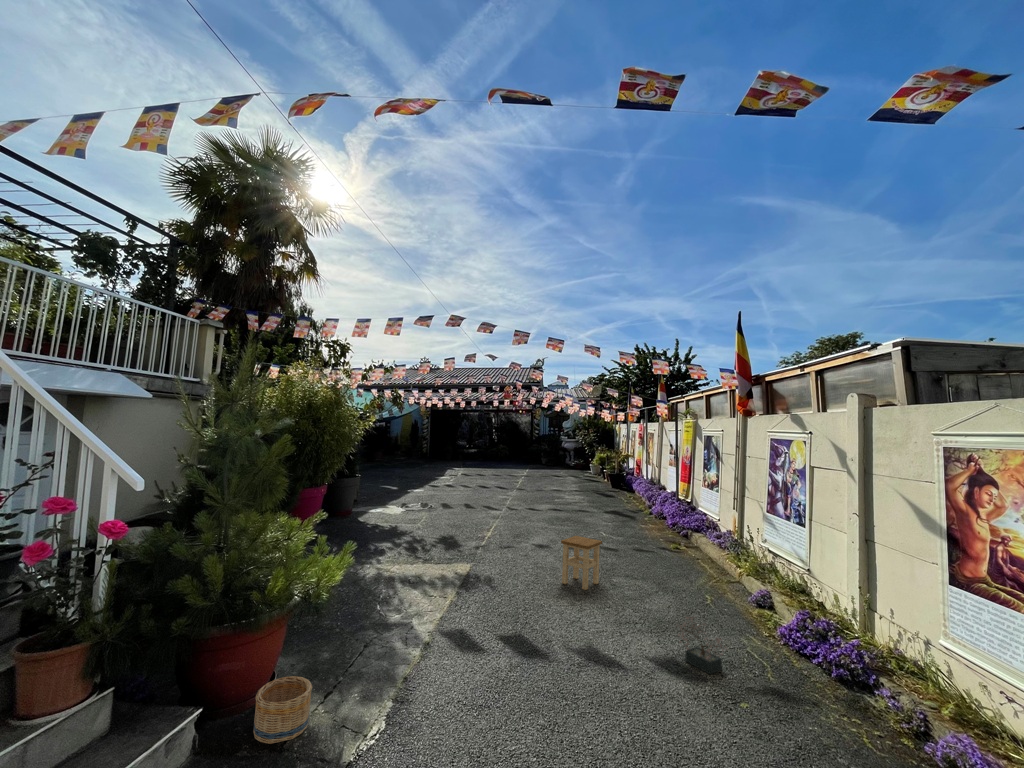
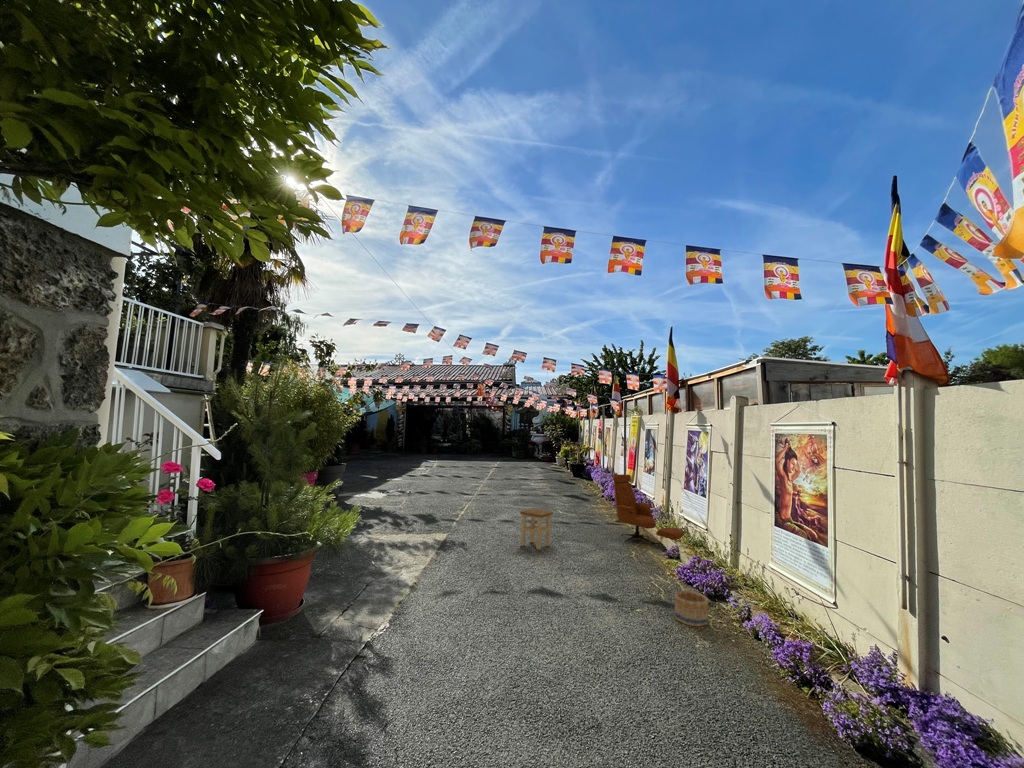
lounge chair: none [674,493,776,597] -> present [613,474,684,552]
decorative plant: present [678,617,727,674] -> none [599,558,635,597]
basket: present [253,676,312,744] -> present [675,591,709,626]

